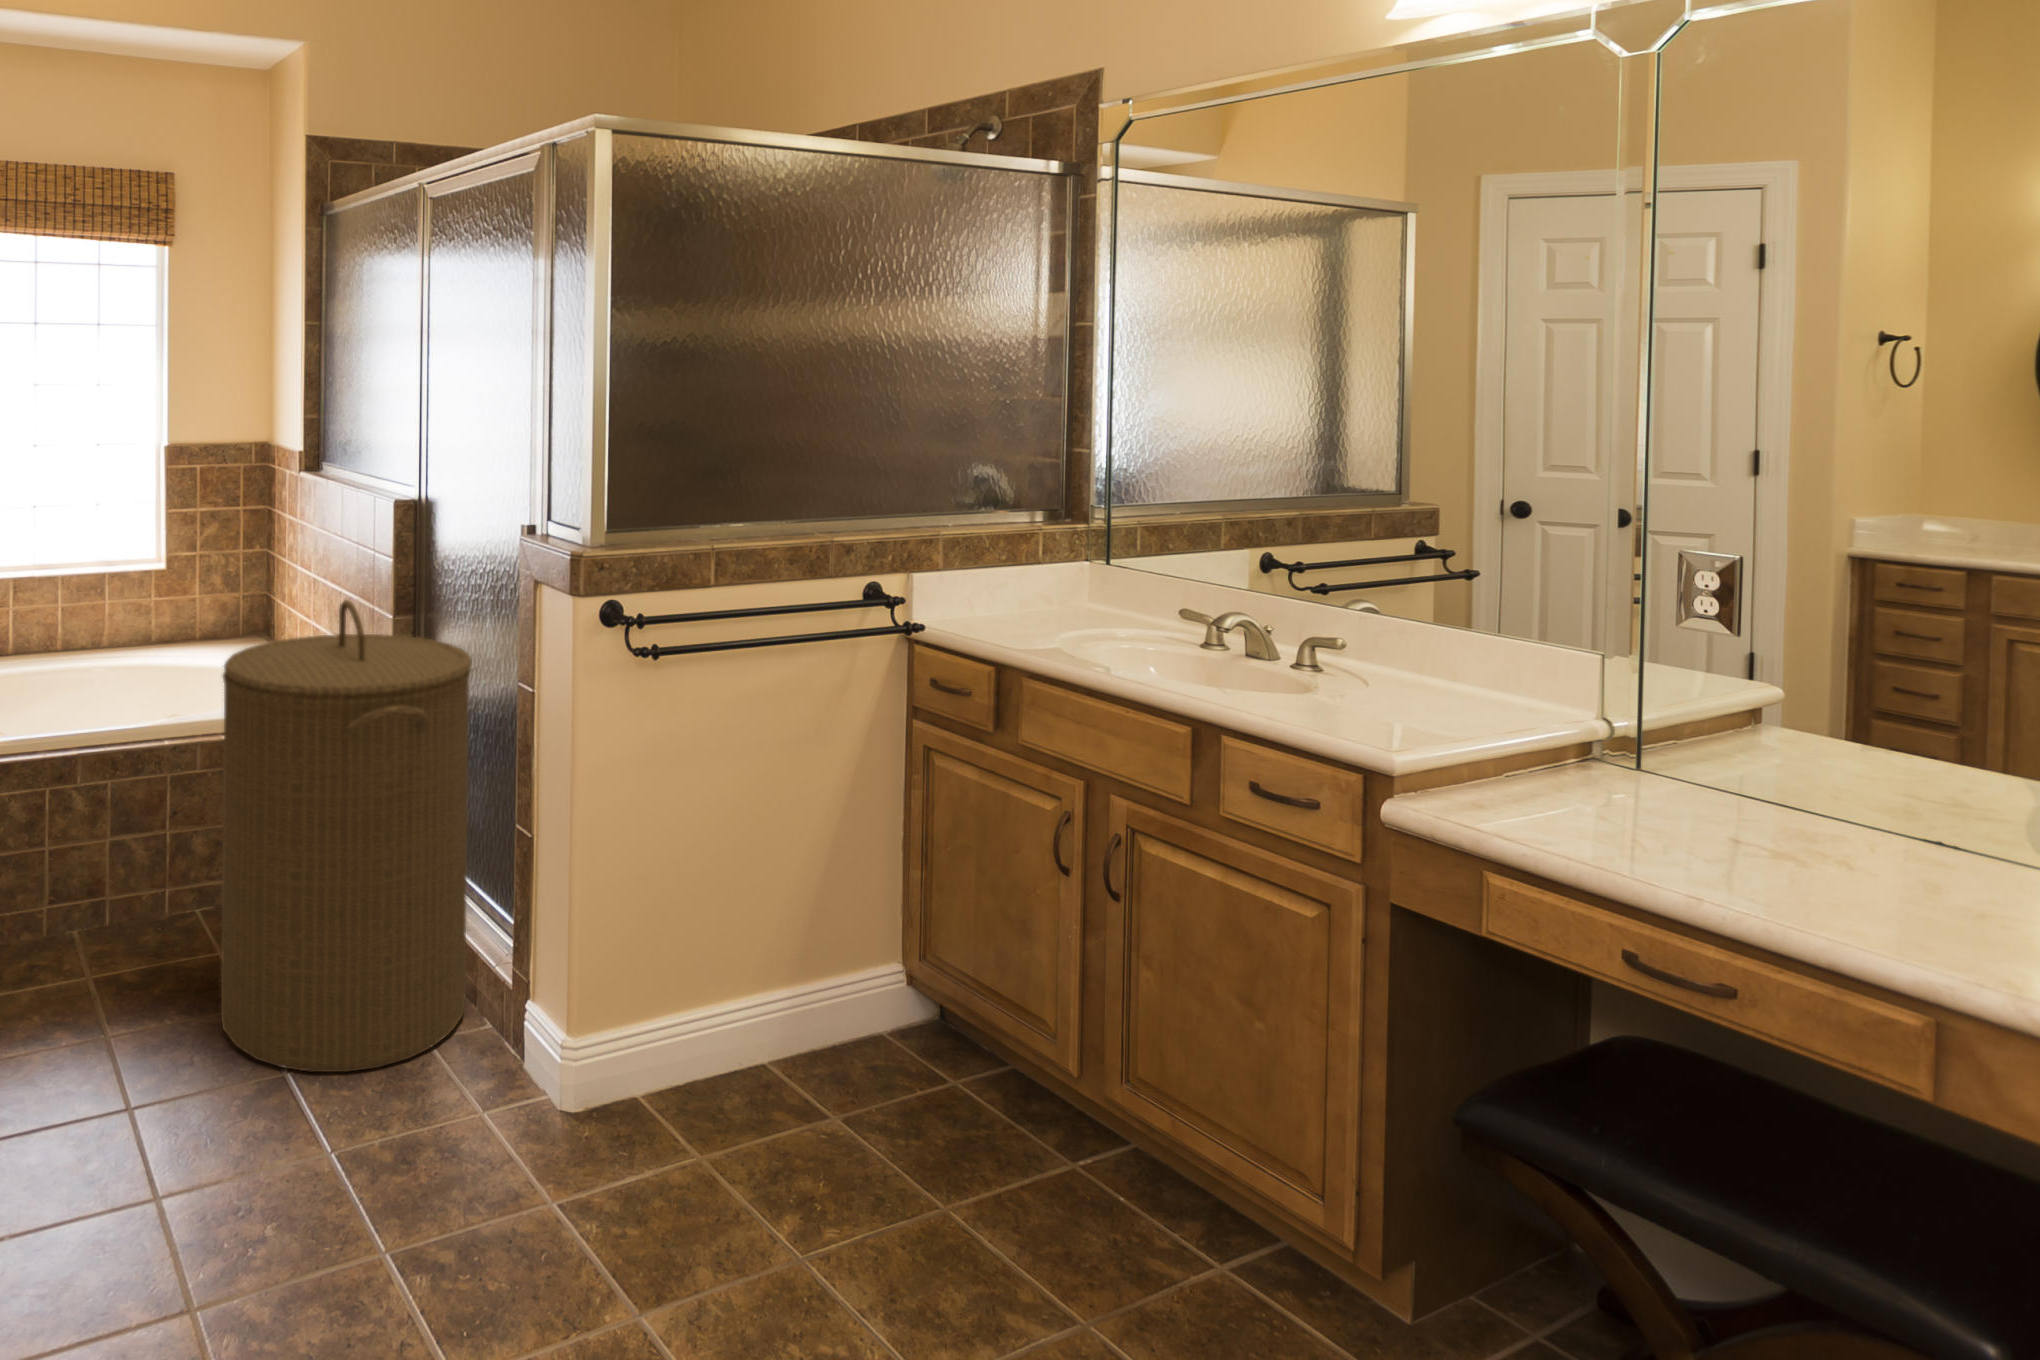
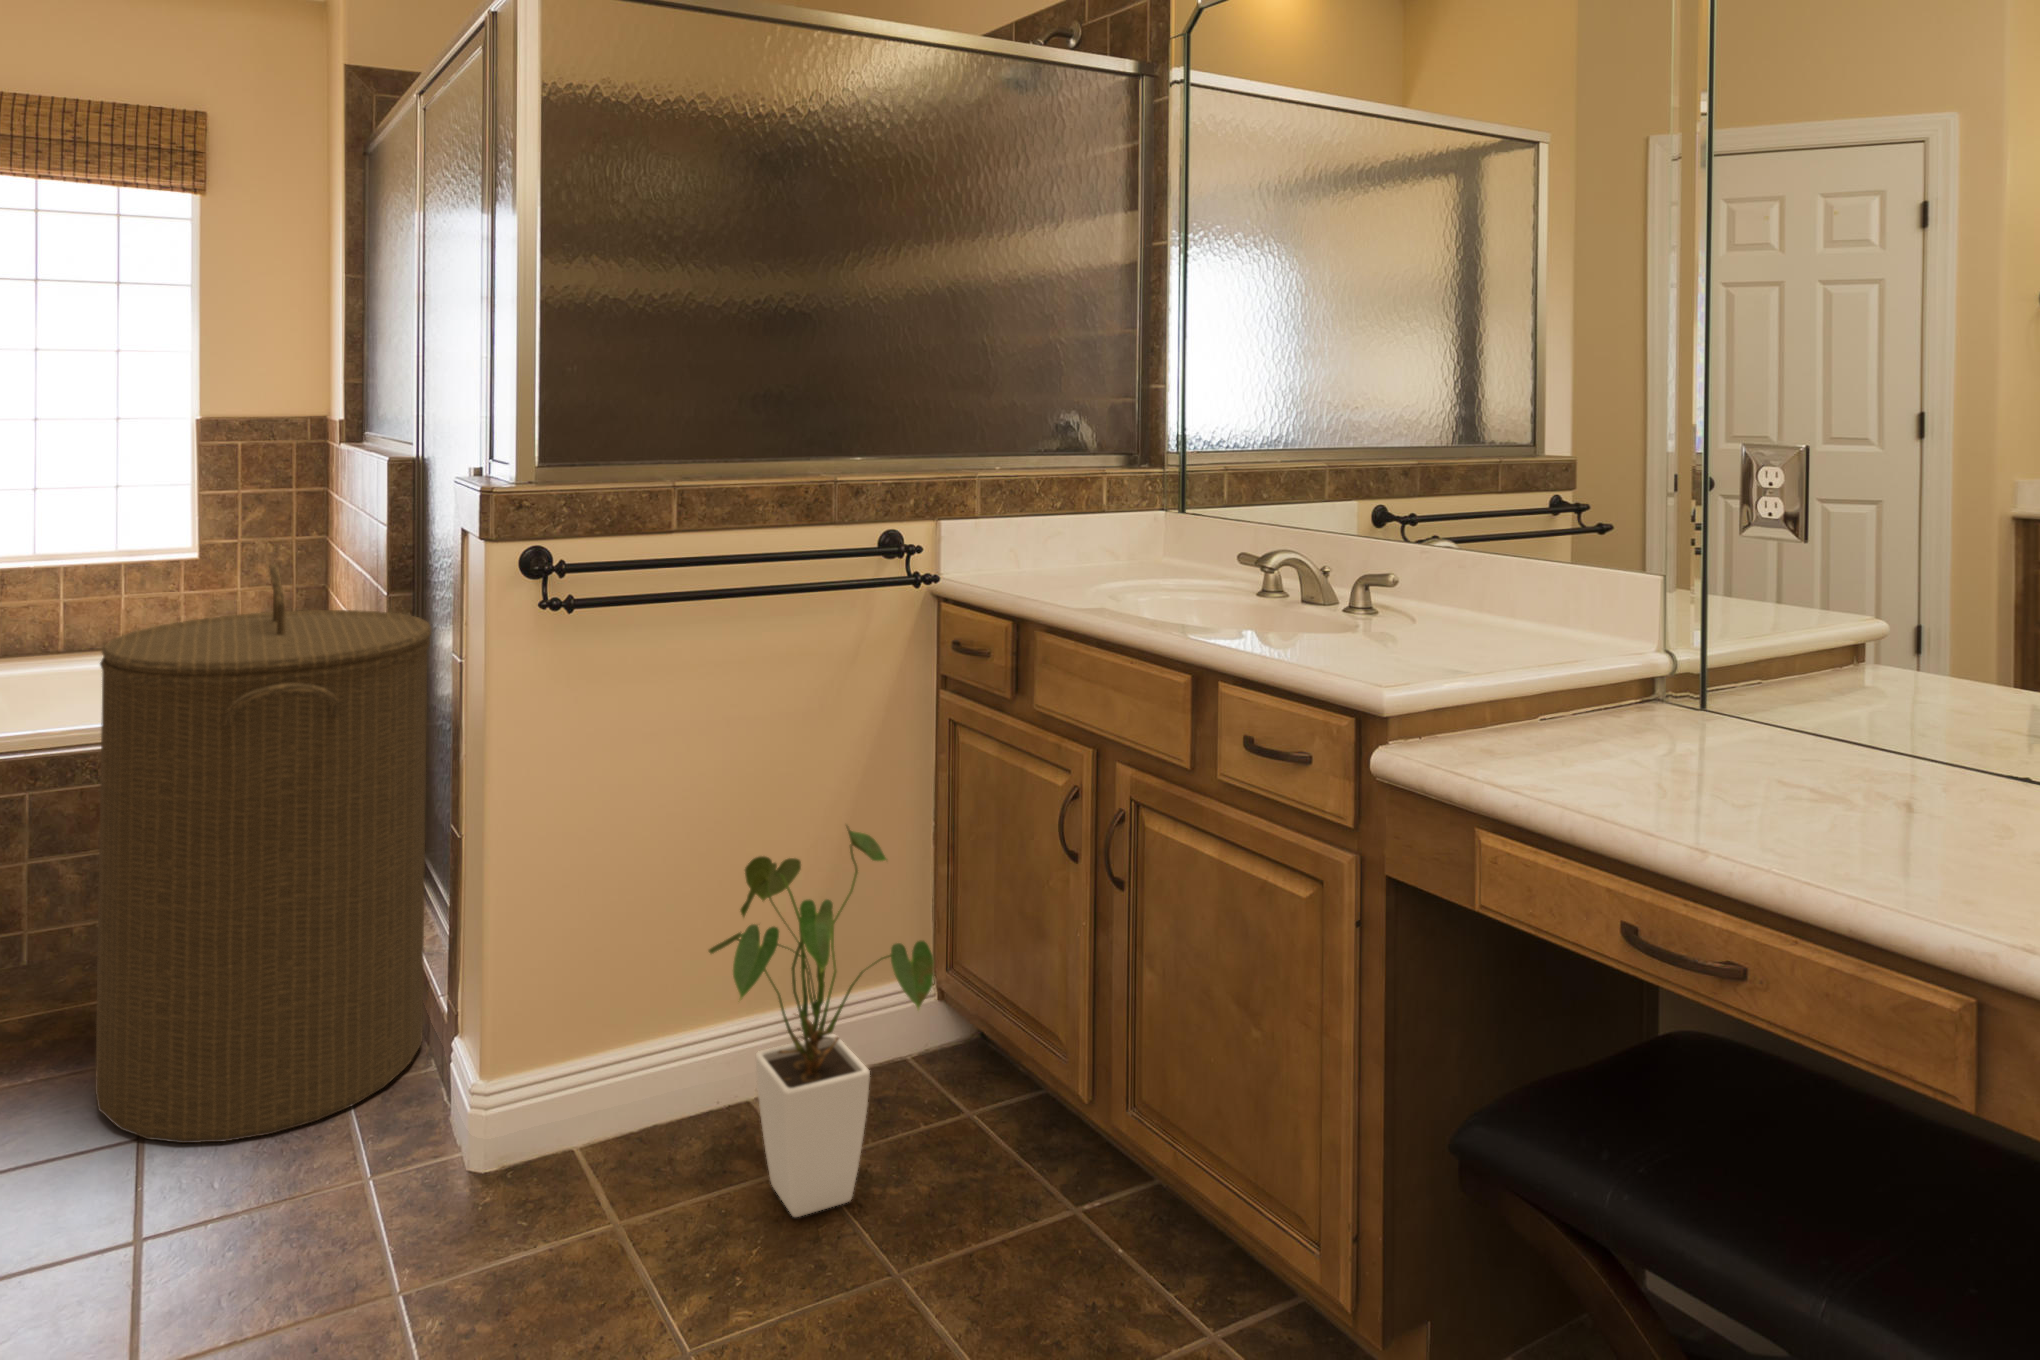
house plant: none [743,832,954,1152] -> present [709,826,934,1217]

